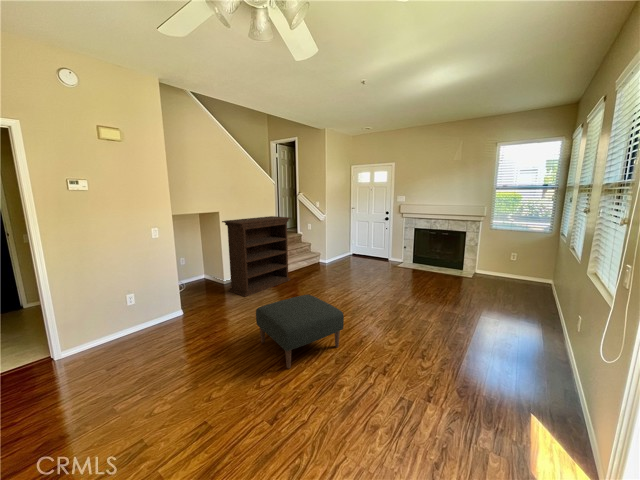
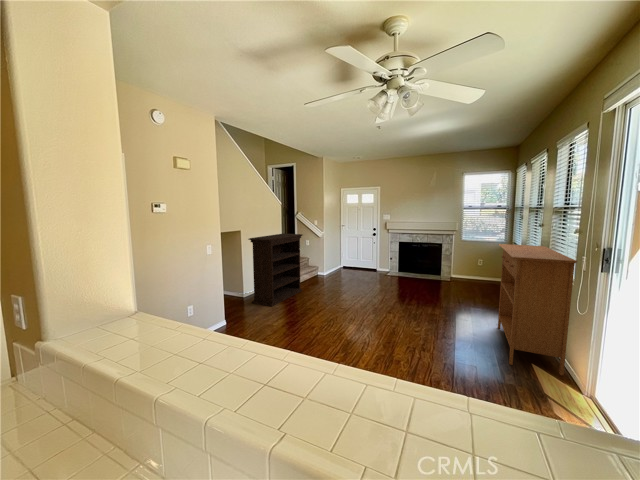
console table: none [499,235,619,446] -> present [498,244,577,375]
ottoman: present [256,295,344,369] -> none [311,298,383,355]

